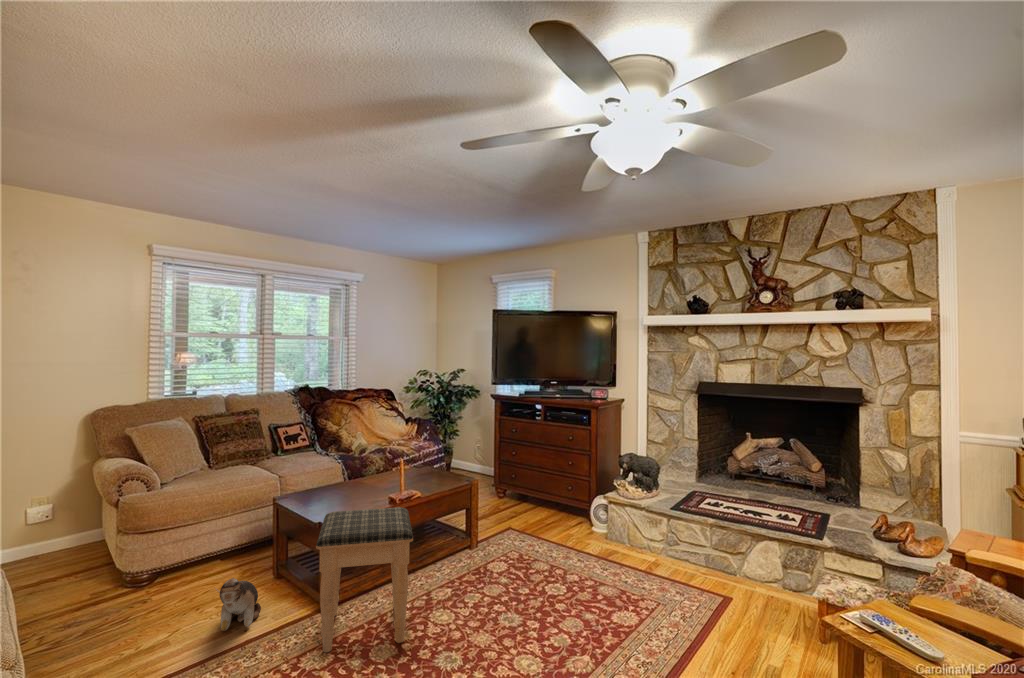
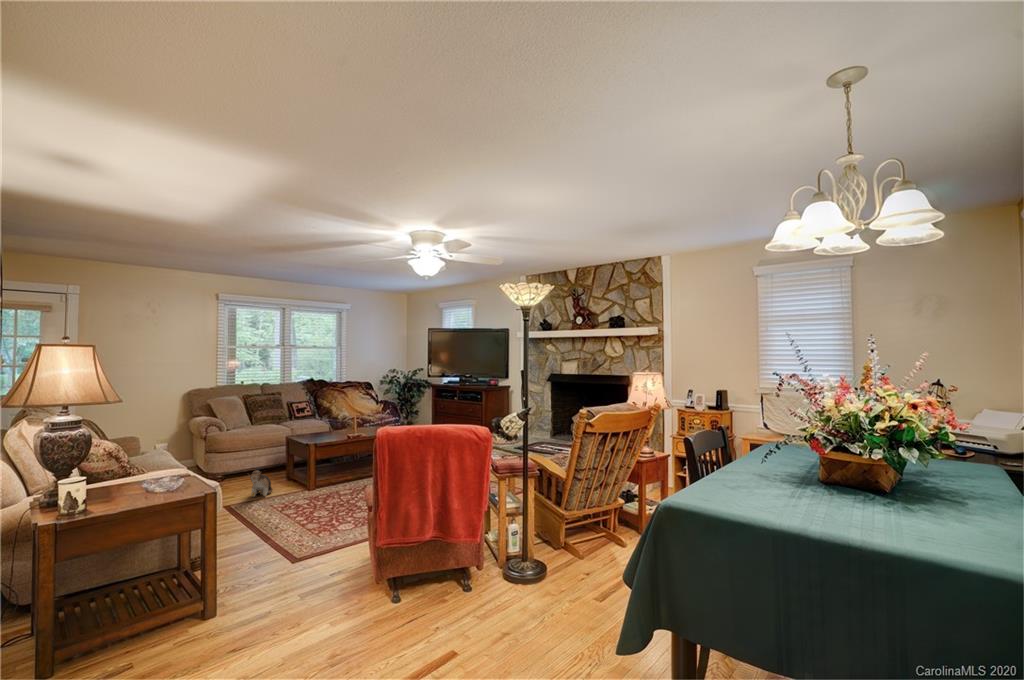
footstool: present [316,507,413,652] -> none [295,438,350,504]

